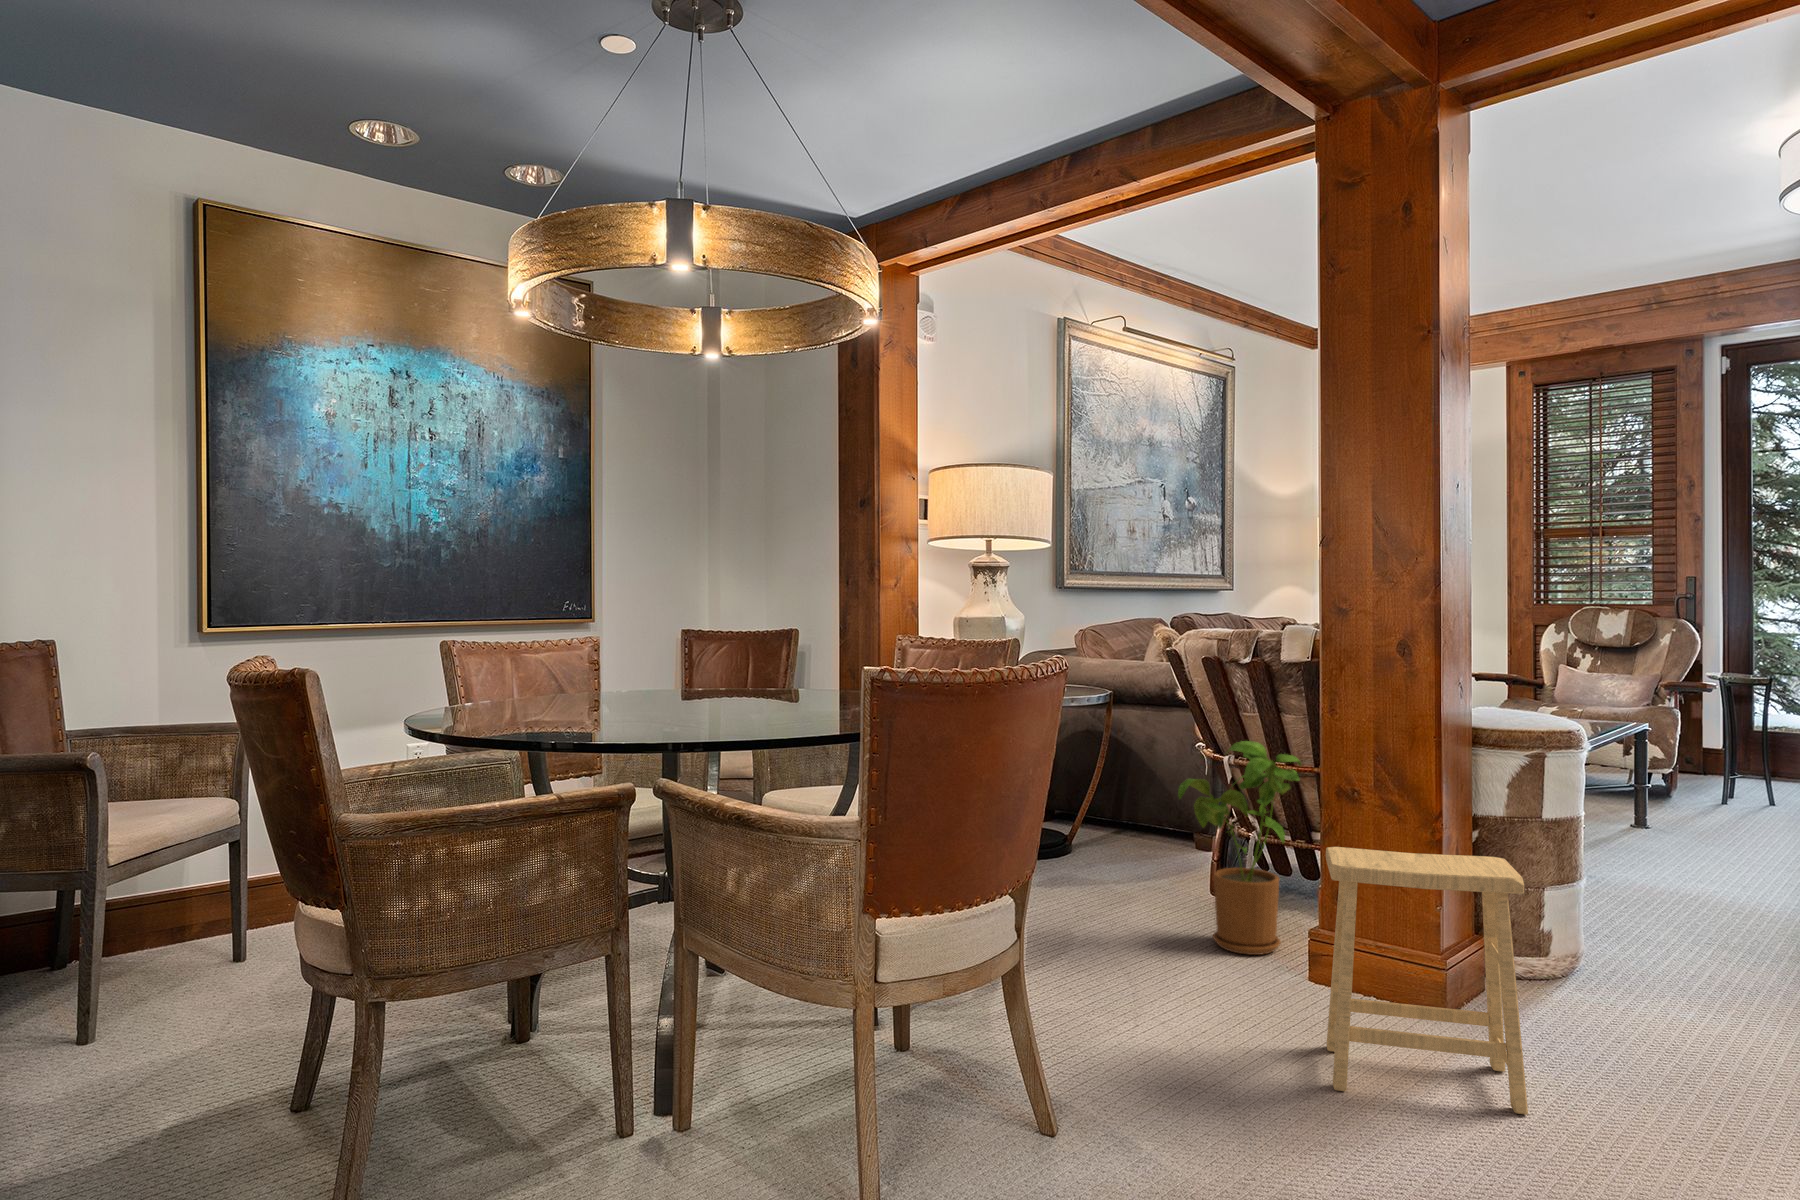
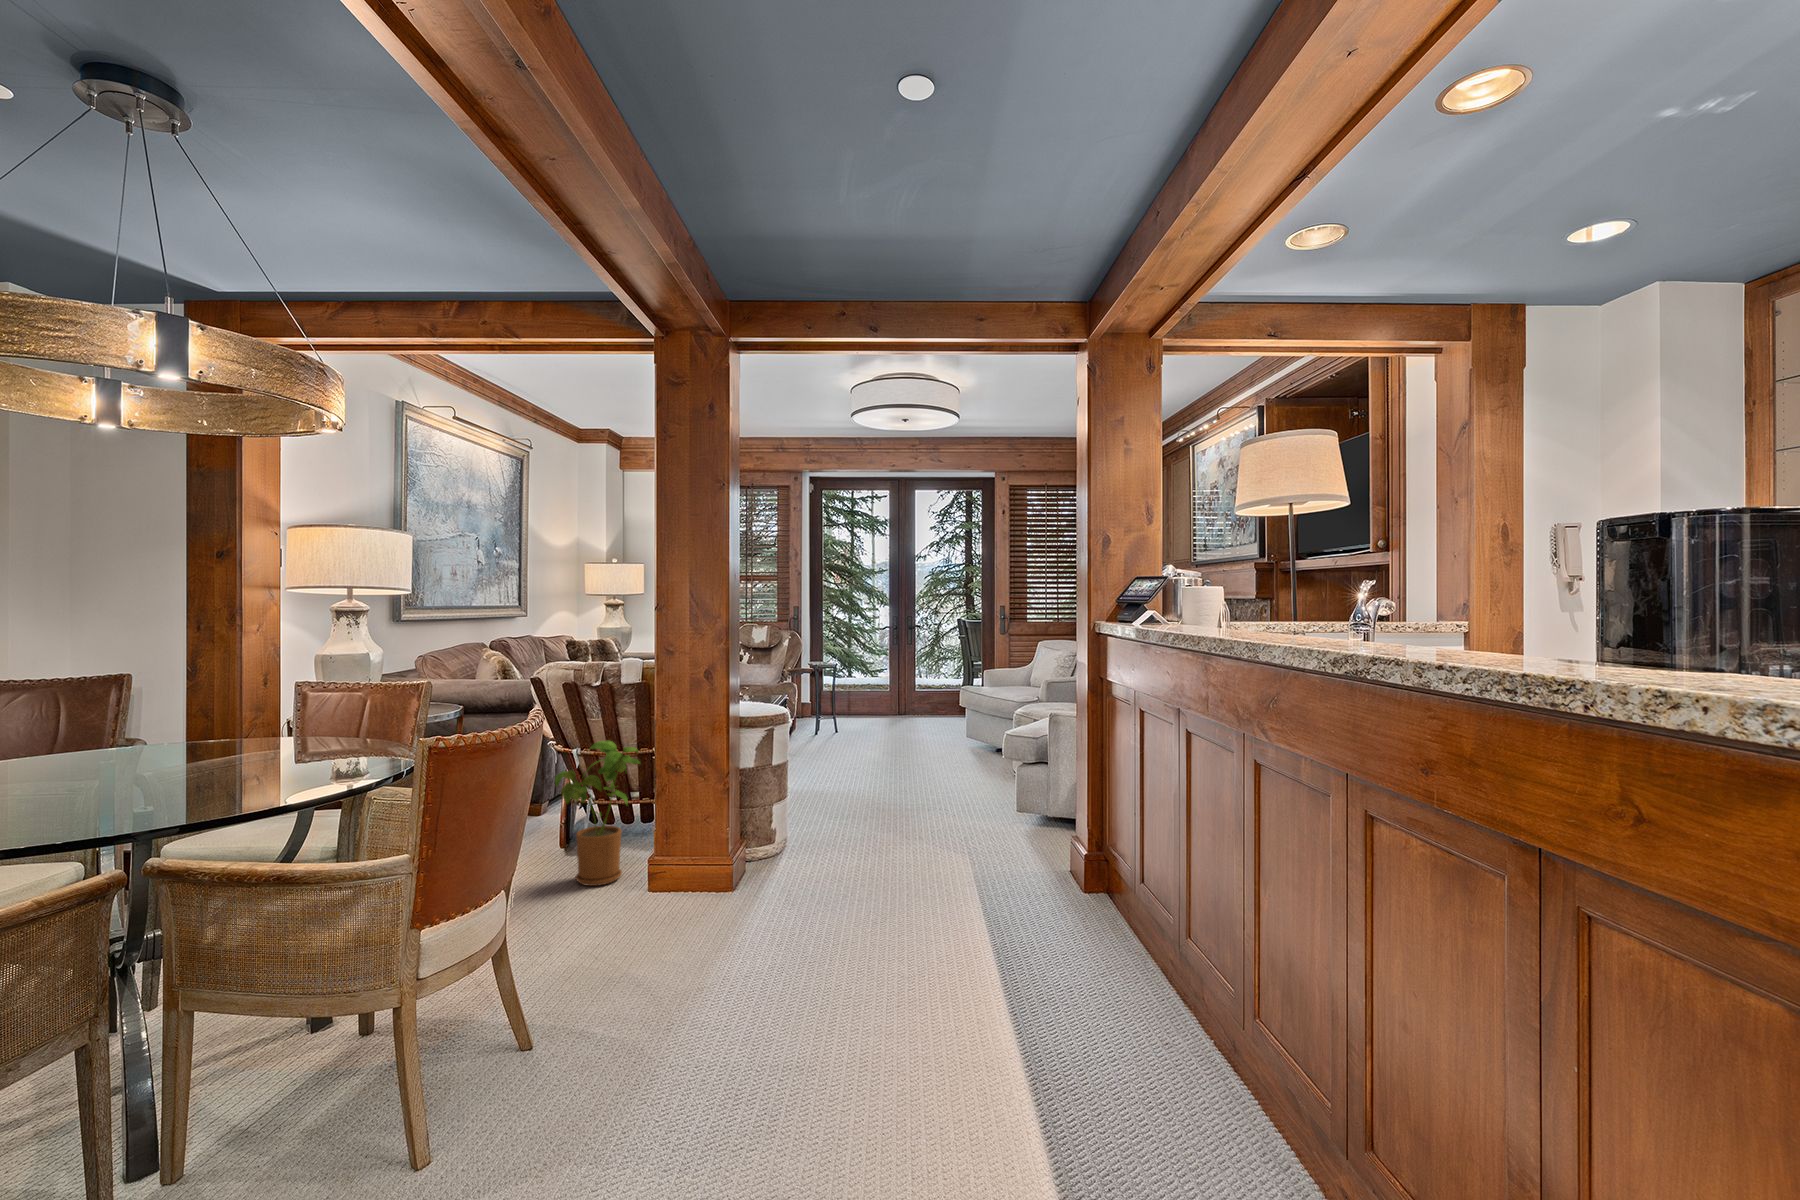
footstool: present [1326,847,1528,1115] -> none [675,795,790,954]

